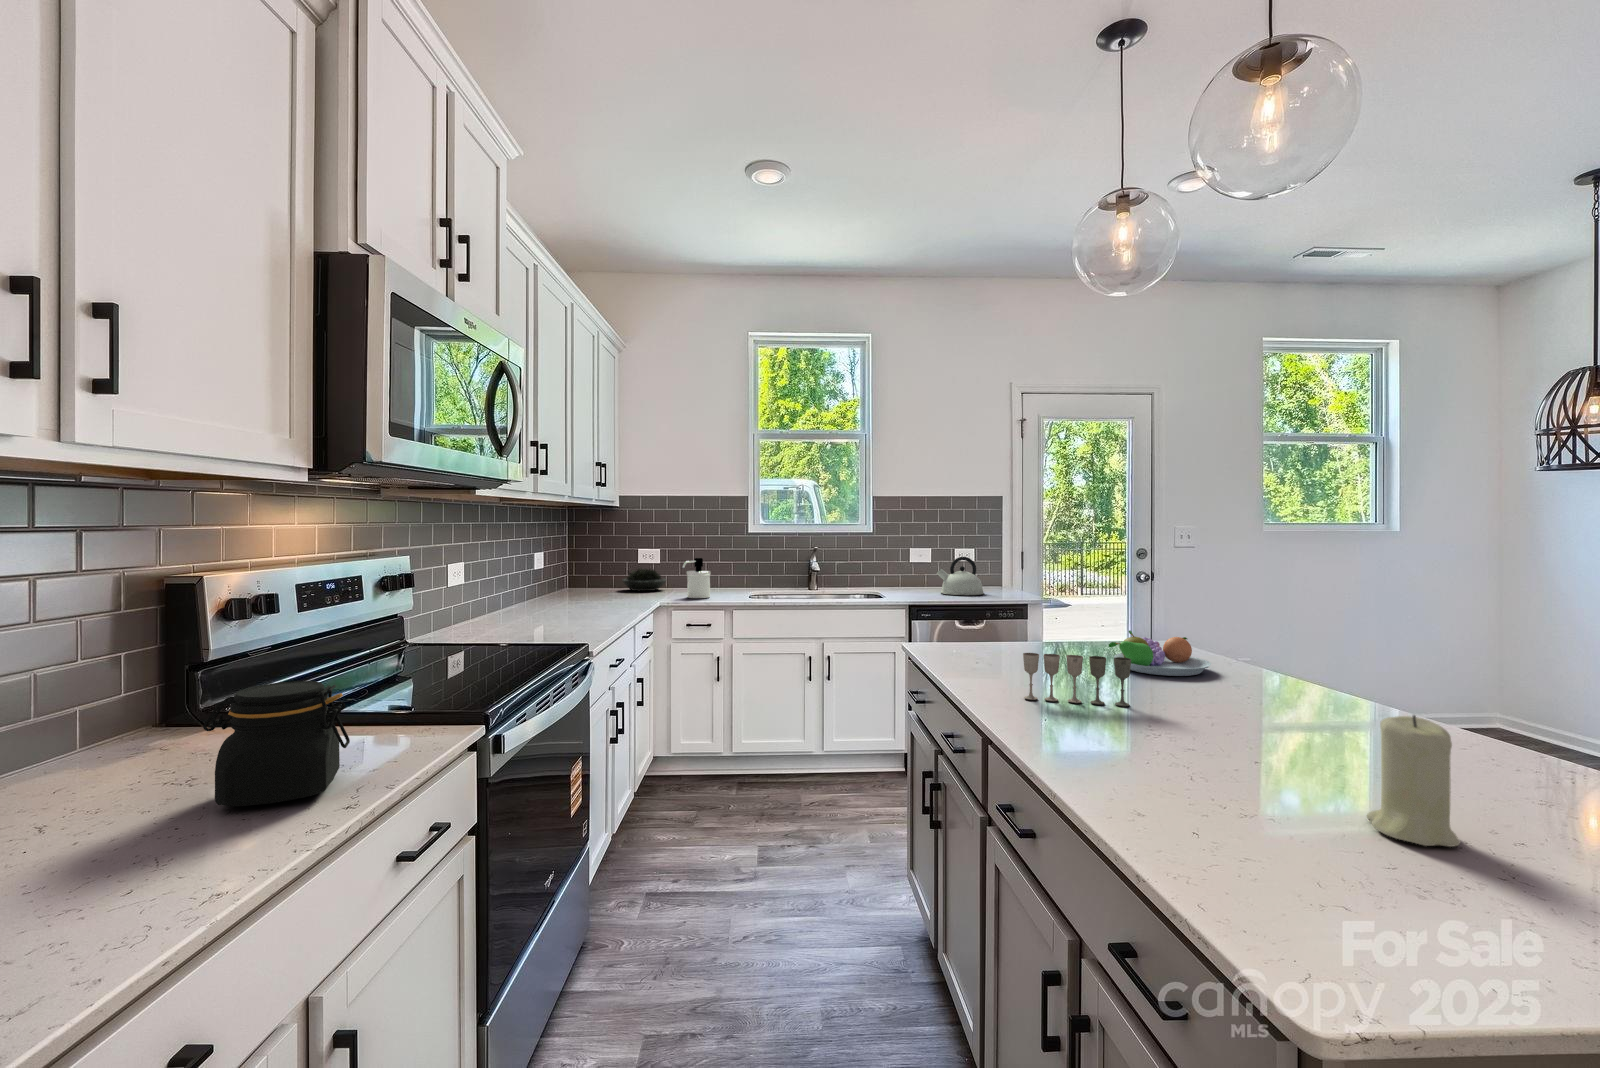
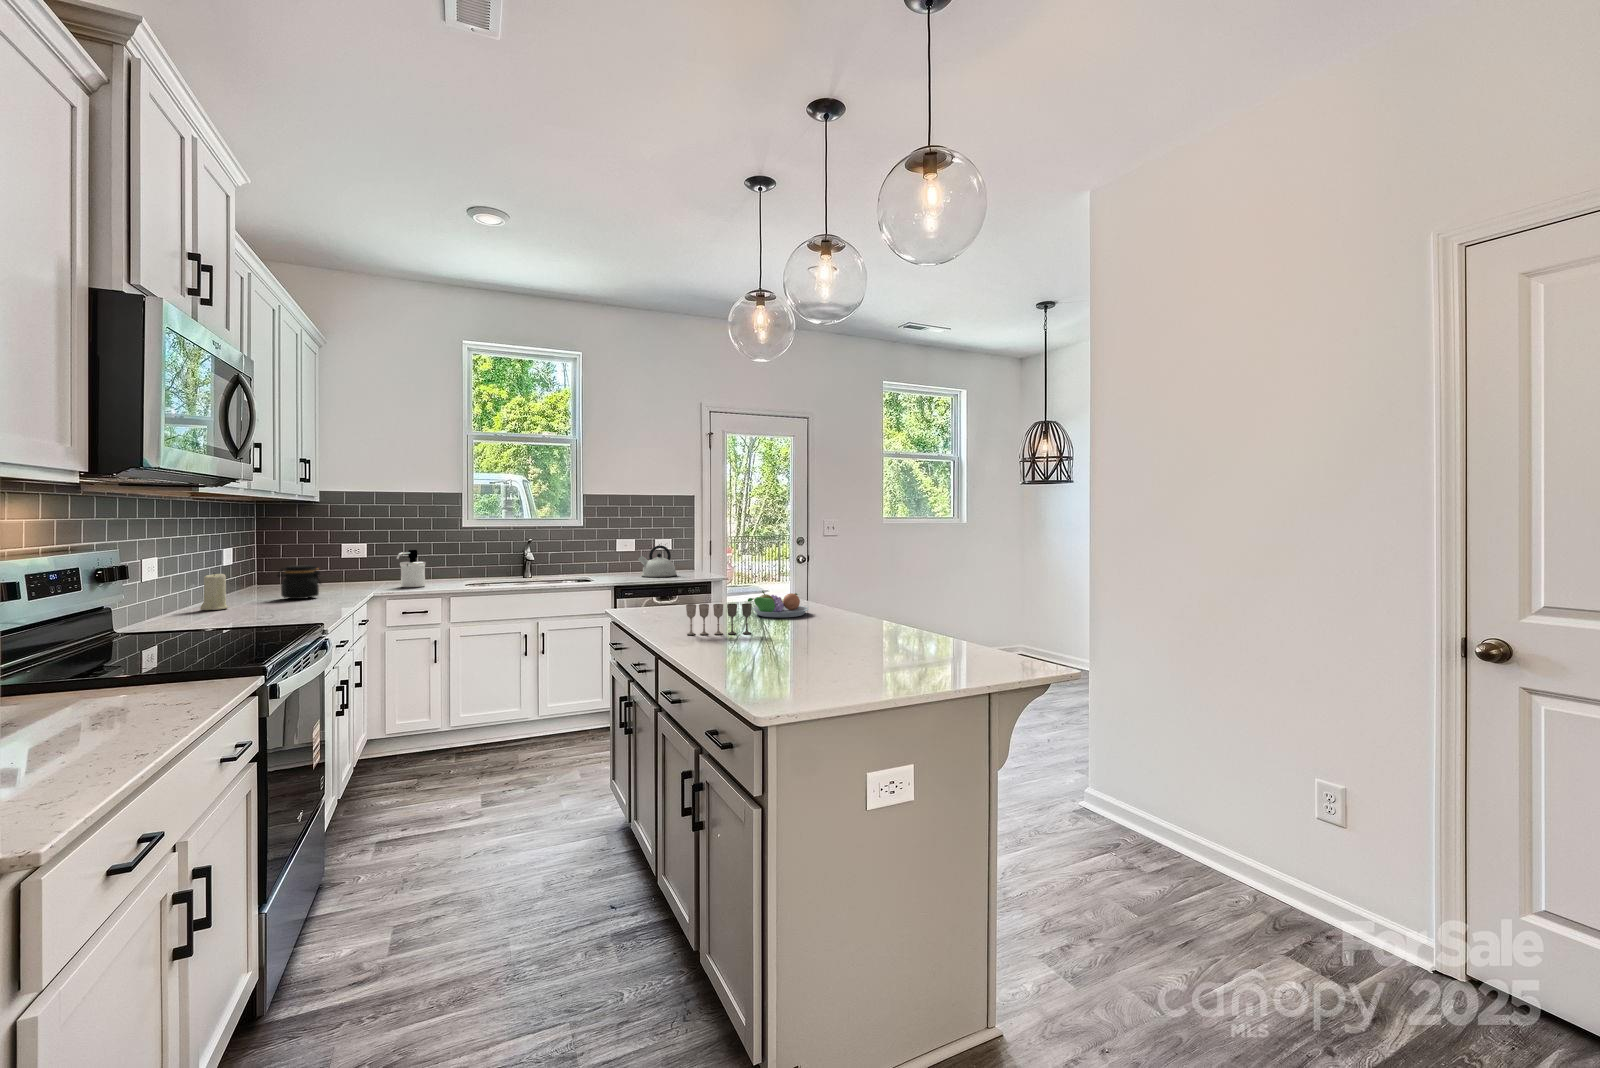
succulent plant: present [623,568,666,591] -> none [323,560,375,584]
jar: present [203,681,350,807] -> present [277,565,321,599]
candle: present [1367,715,1460,847] -> present [200,573,229,610]

